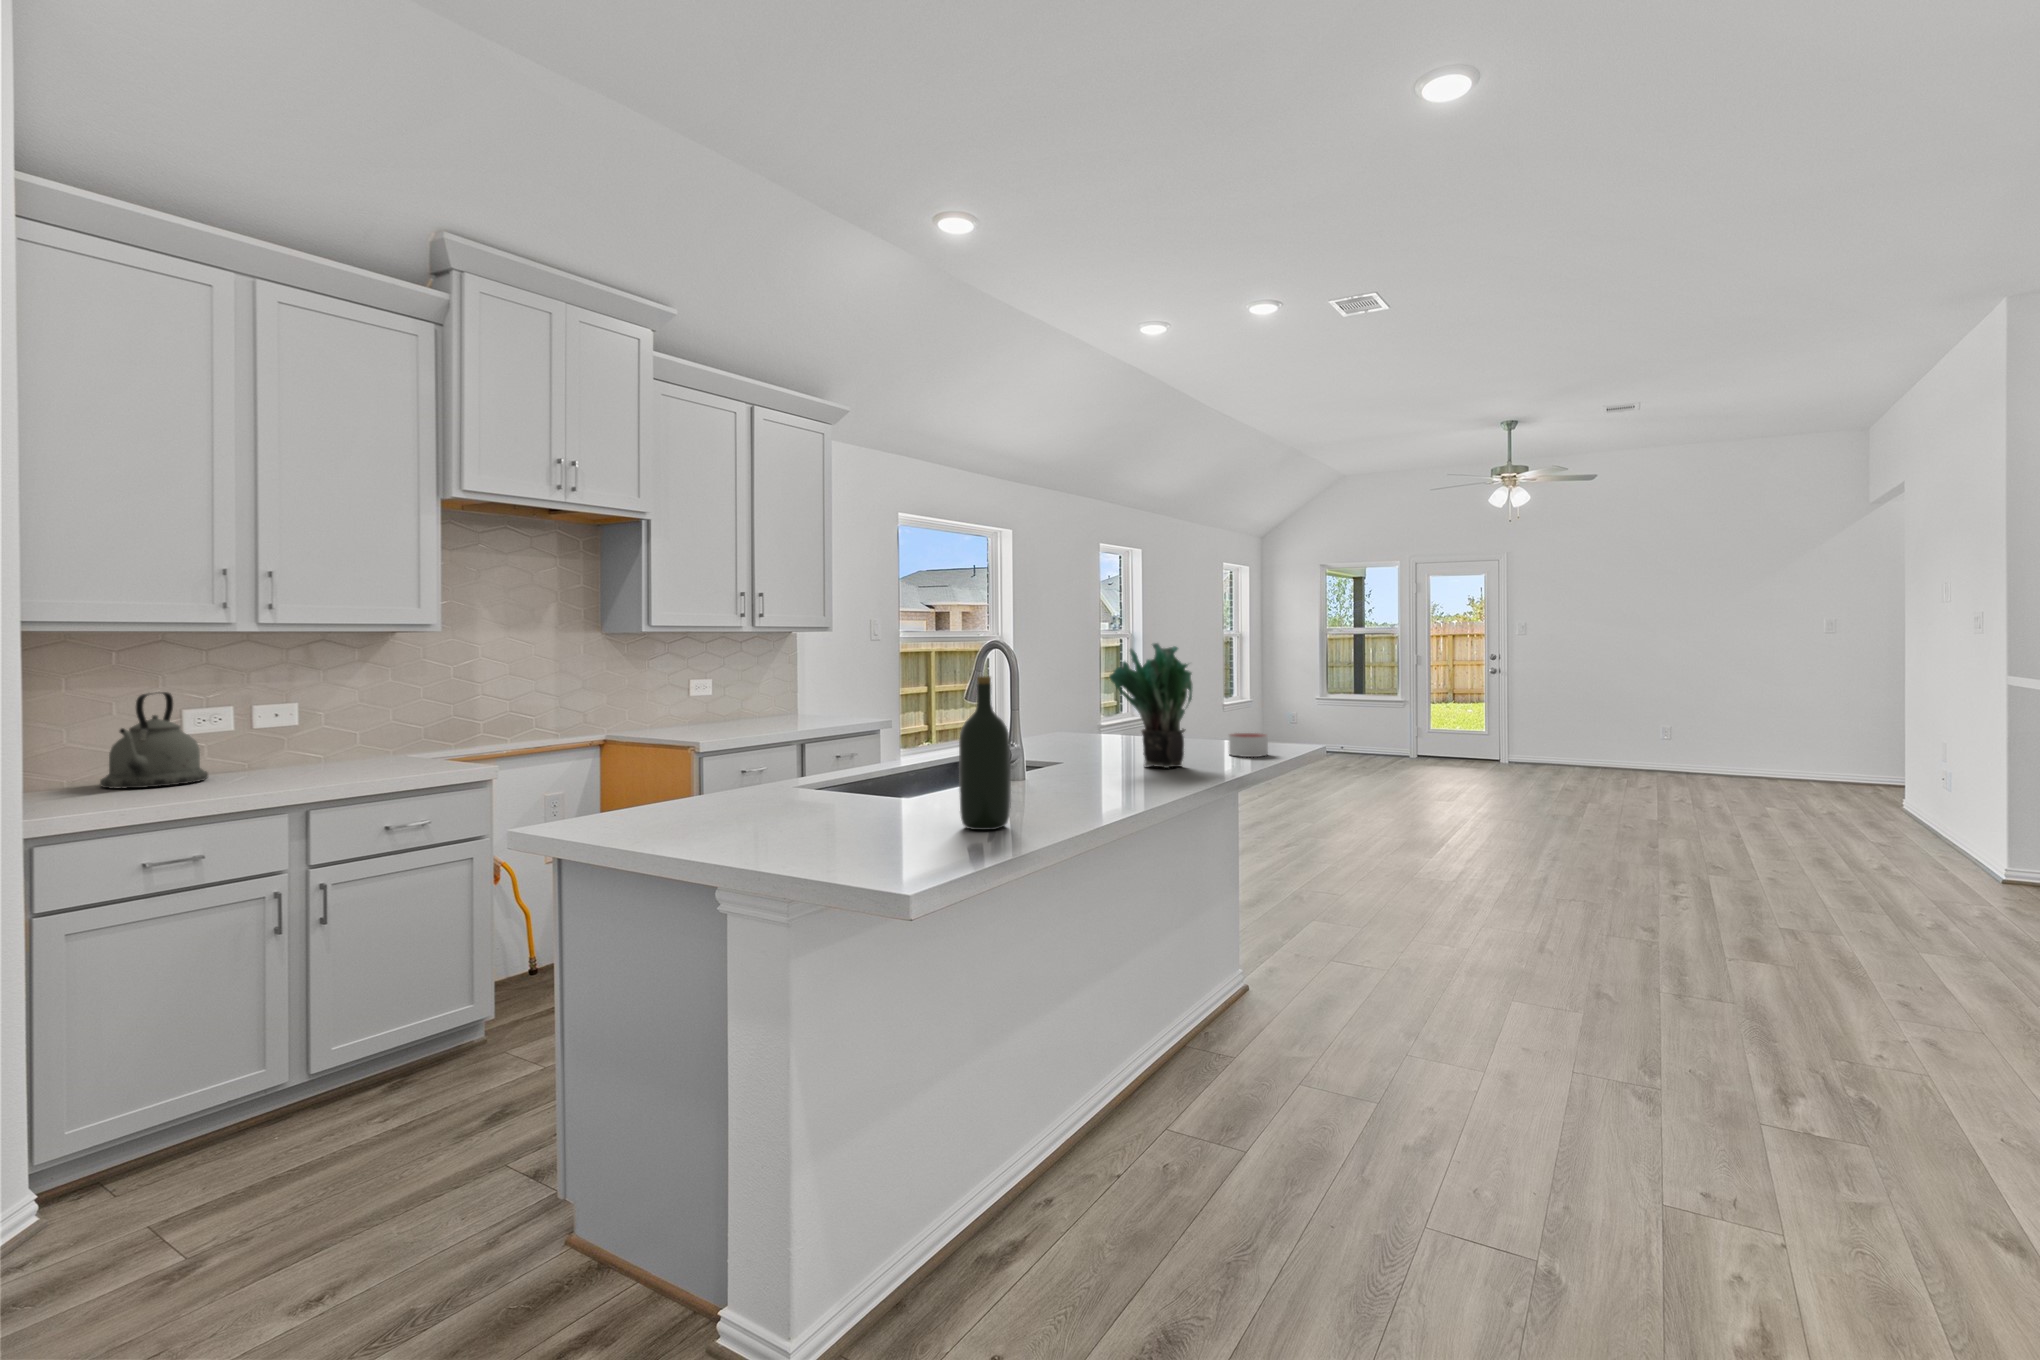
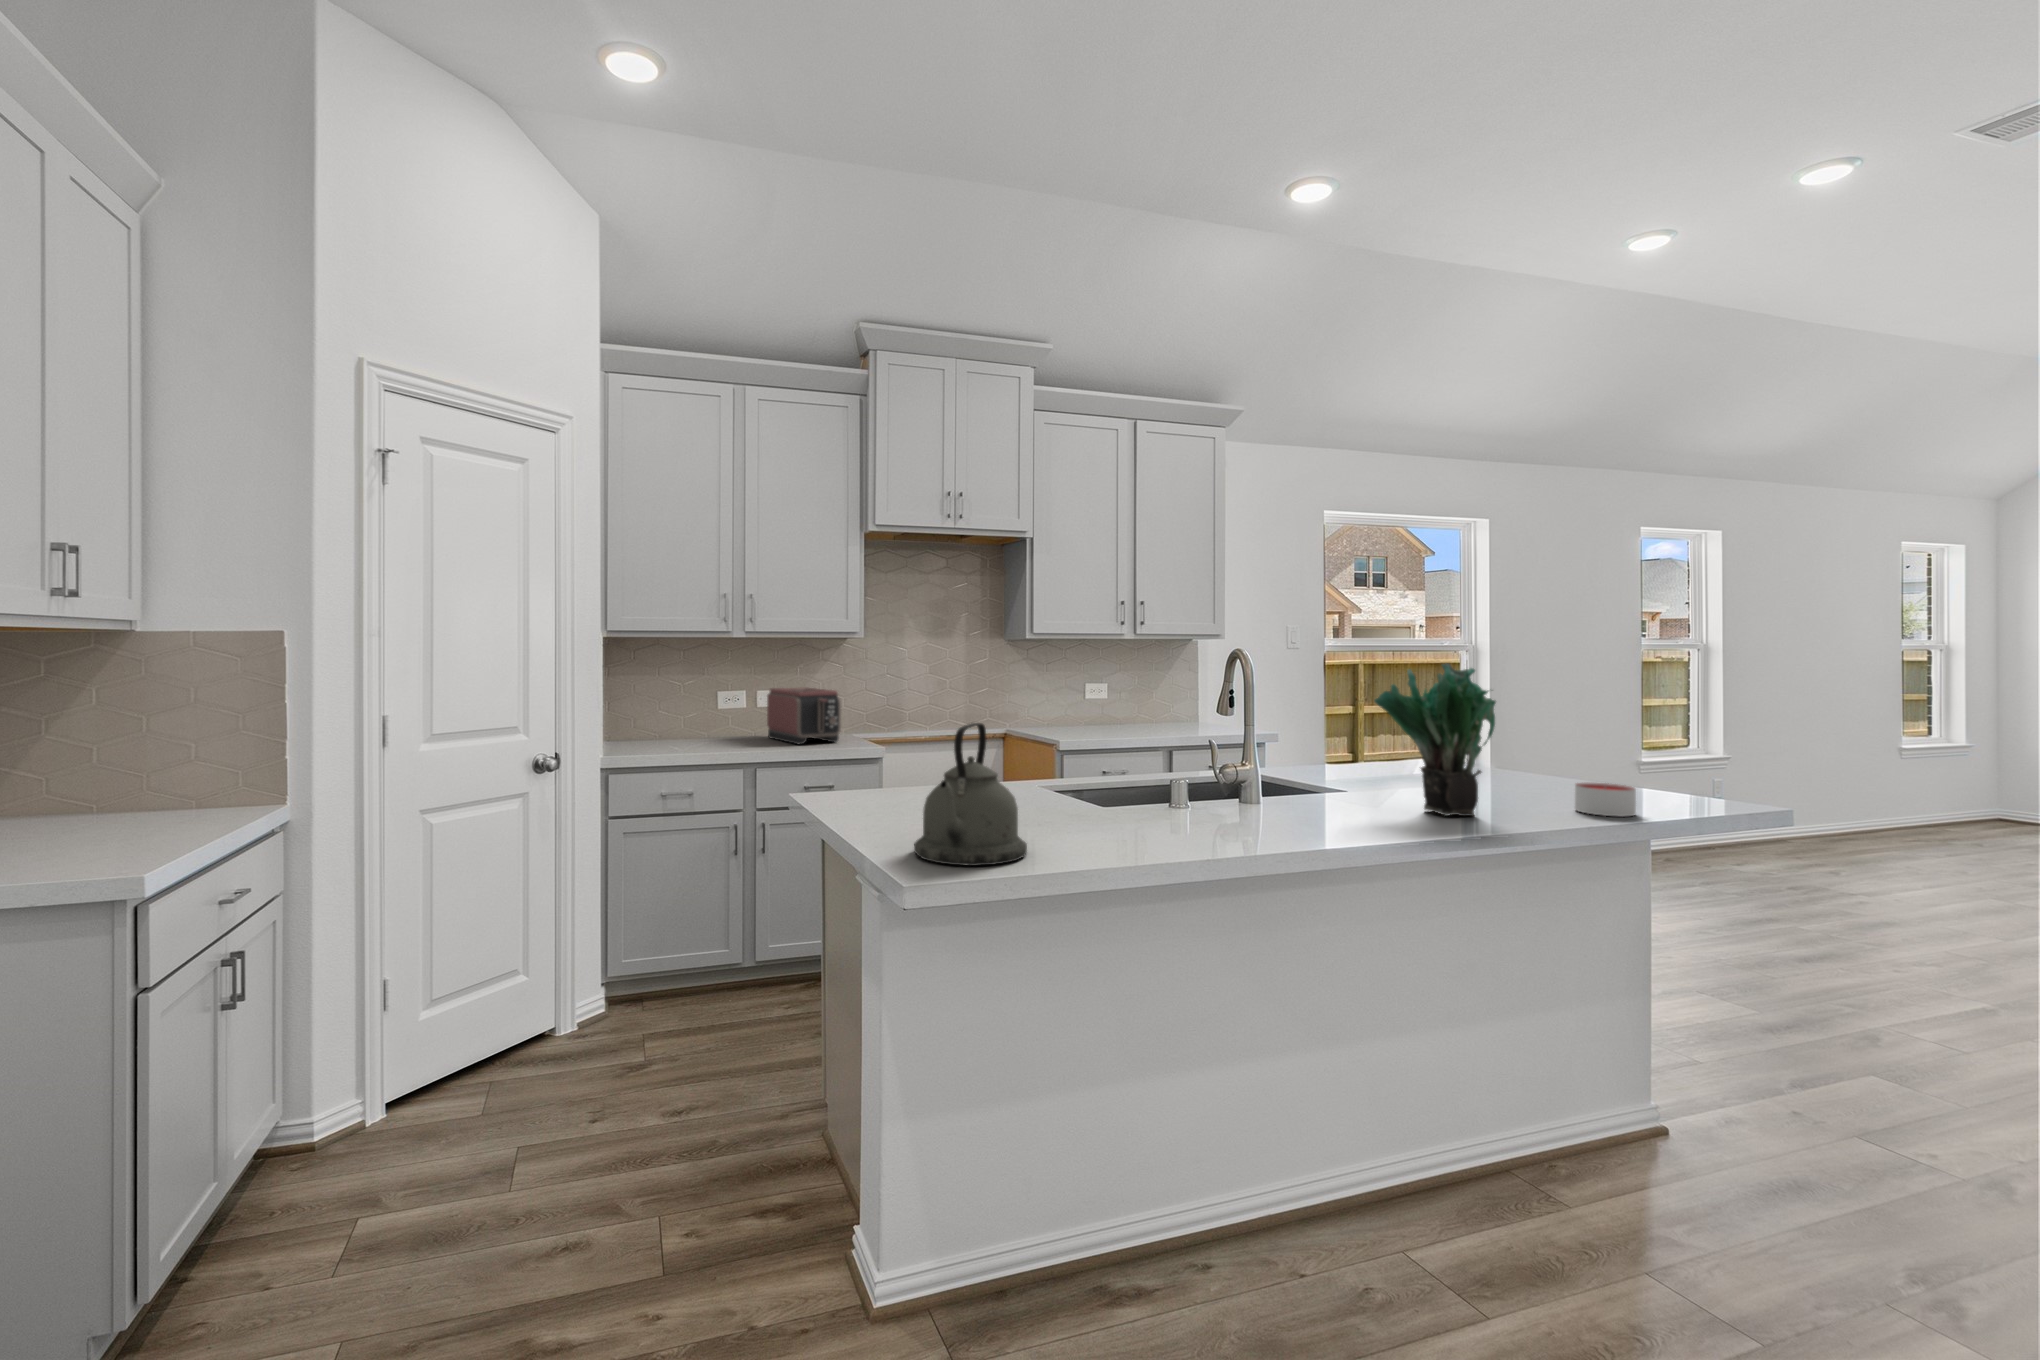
wine bottle: present [959,676,1011,830] -> none [1084,698,1137,855]
kettle: present [100,692,208,789] -> present [914,723,1027,866]
toaster: none [283,700,417,774] -> present [767,688,841,744]

